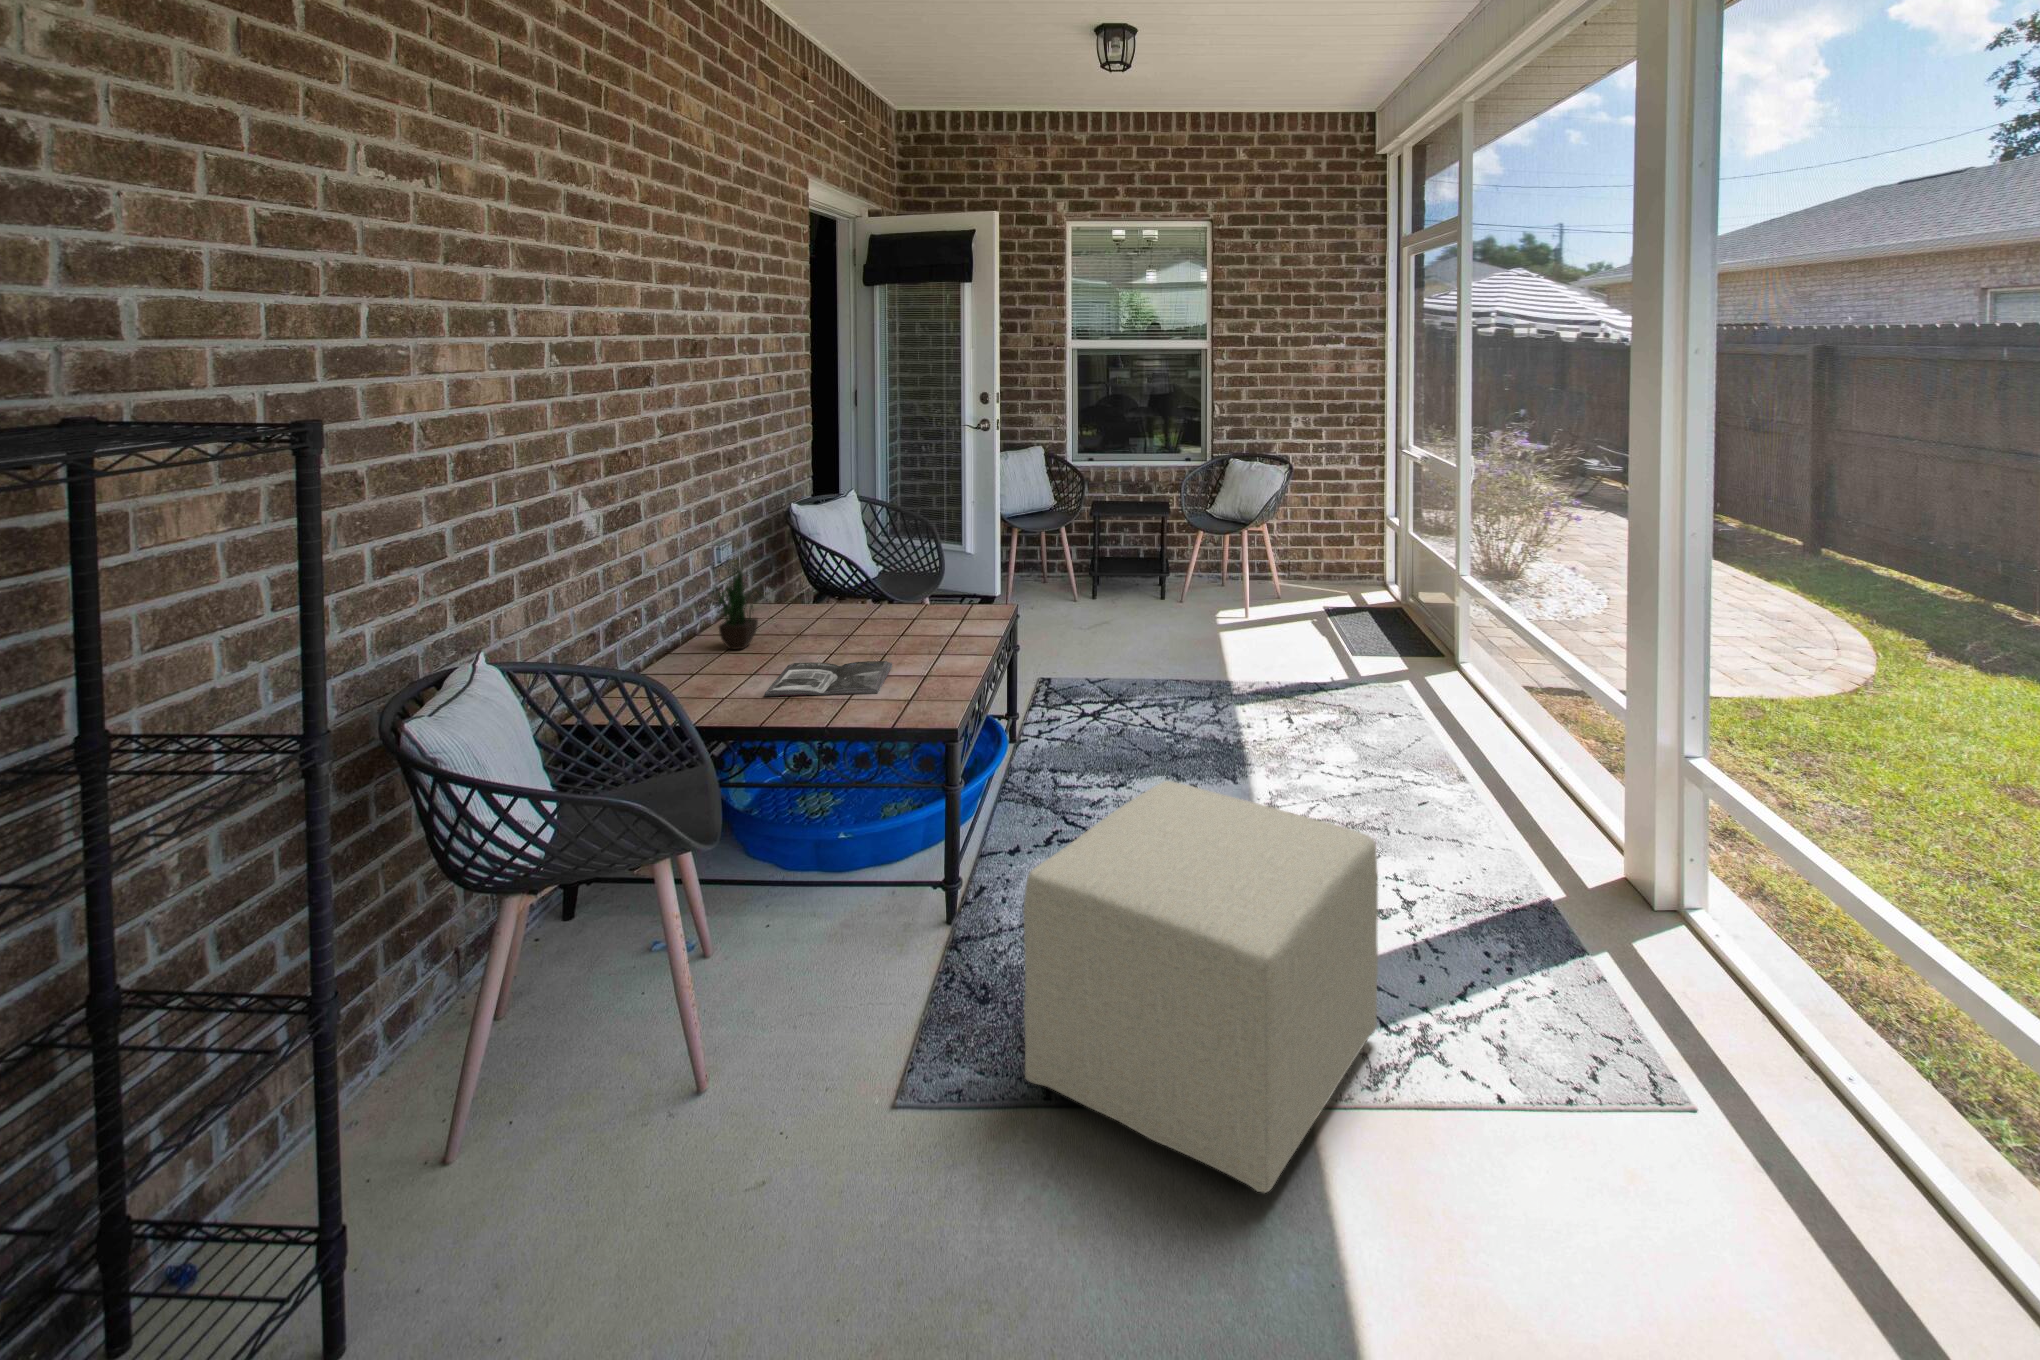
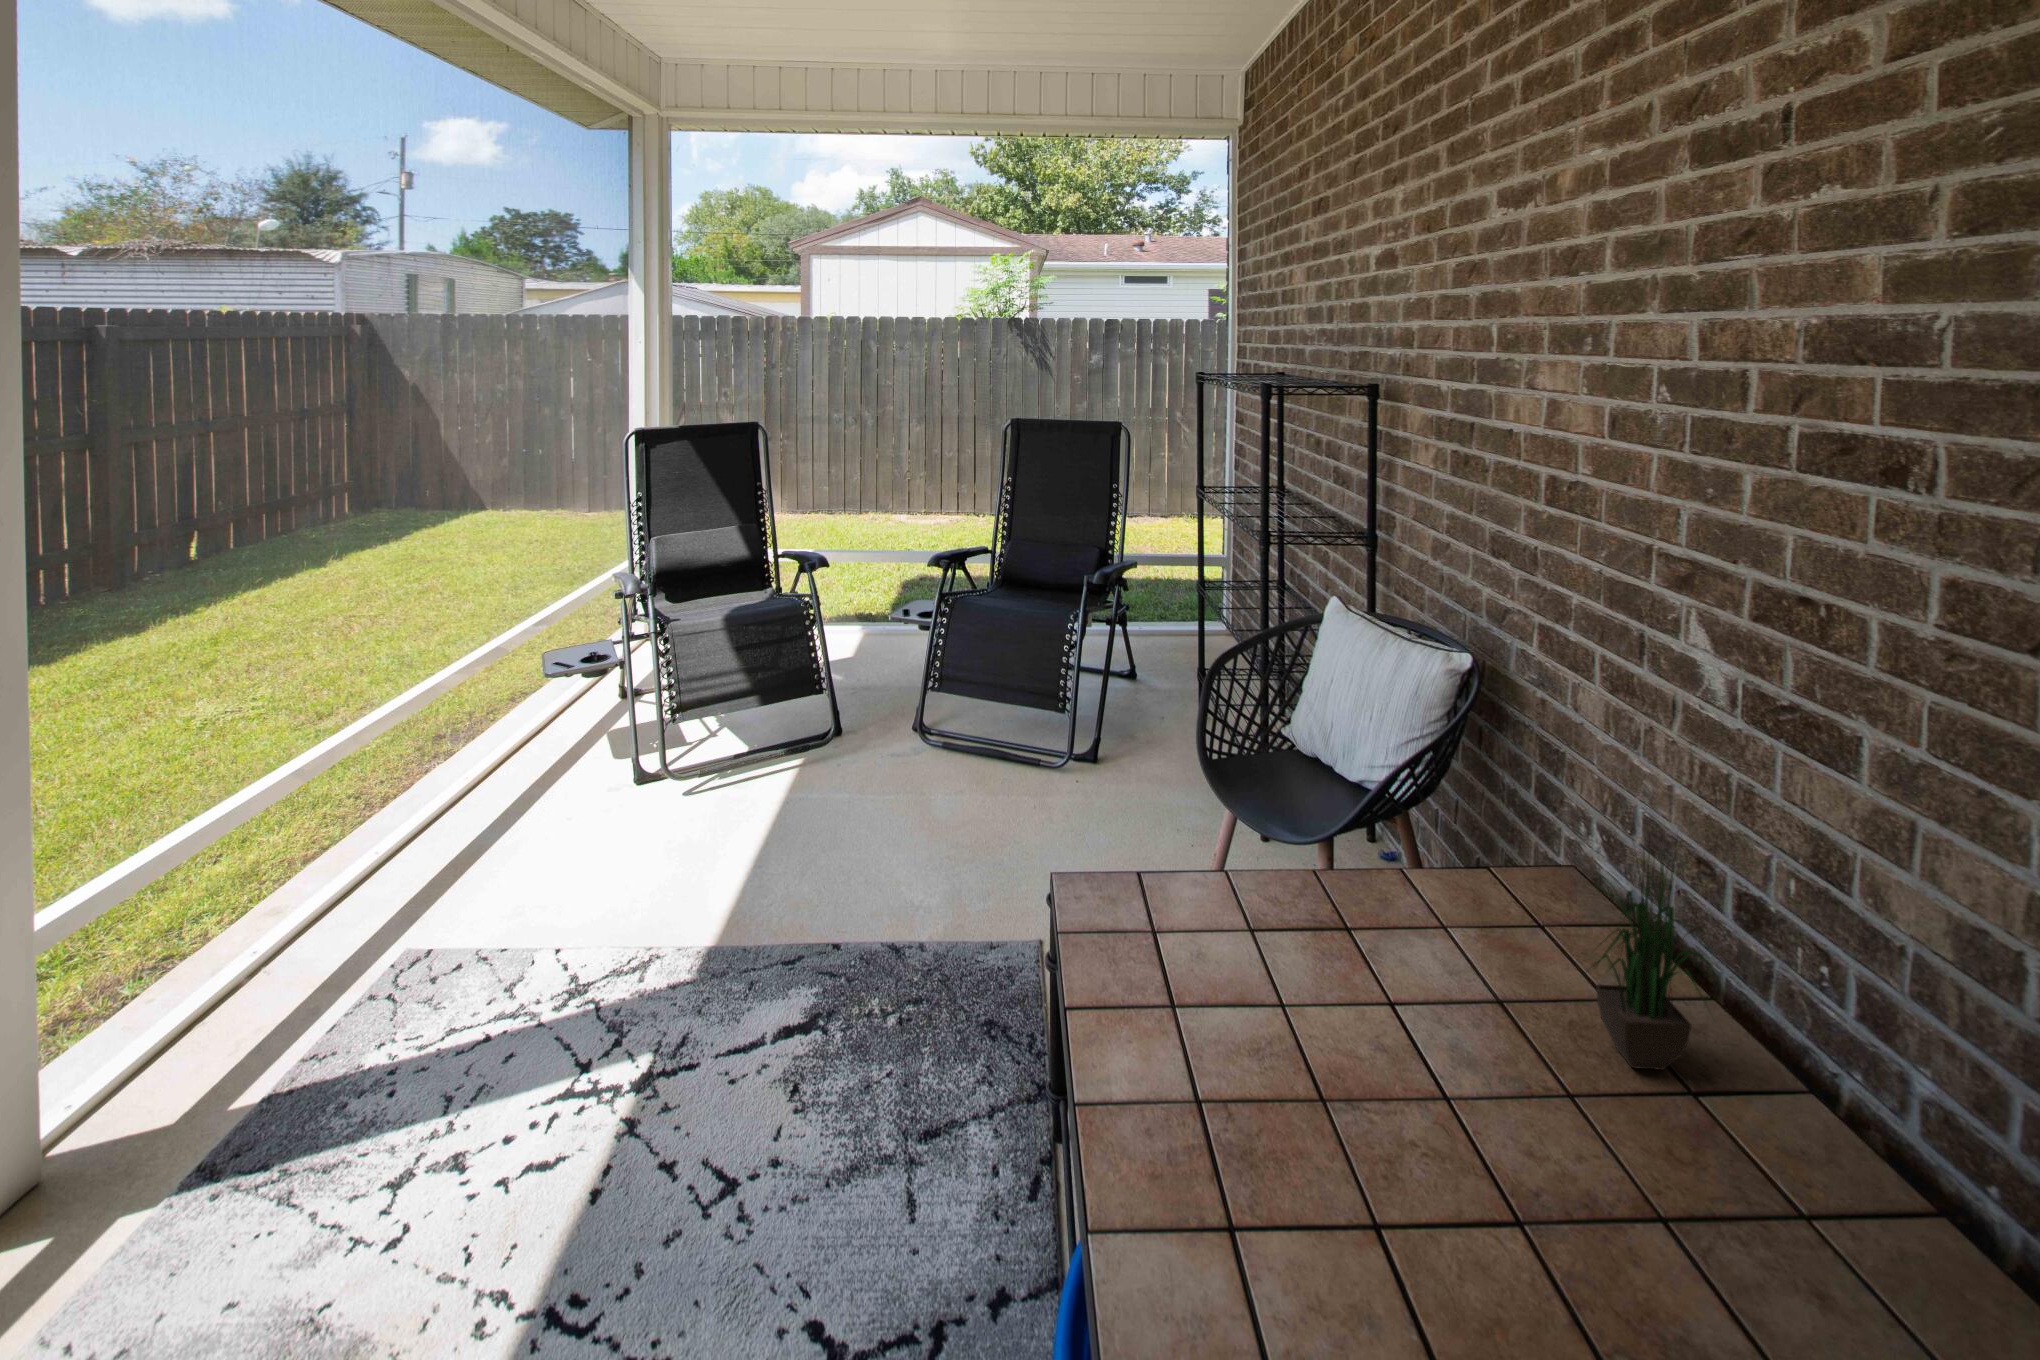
magazine: present [764,661,892,696] -> none [1195,874,1413,956]
ottoman: present [1023,781,1378,1193] -> none [620,726,943,1046]

